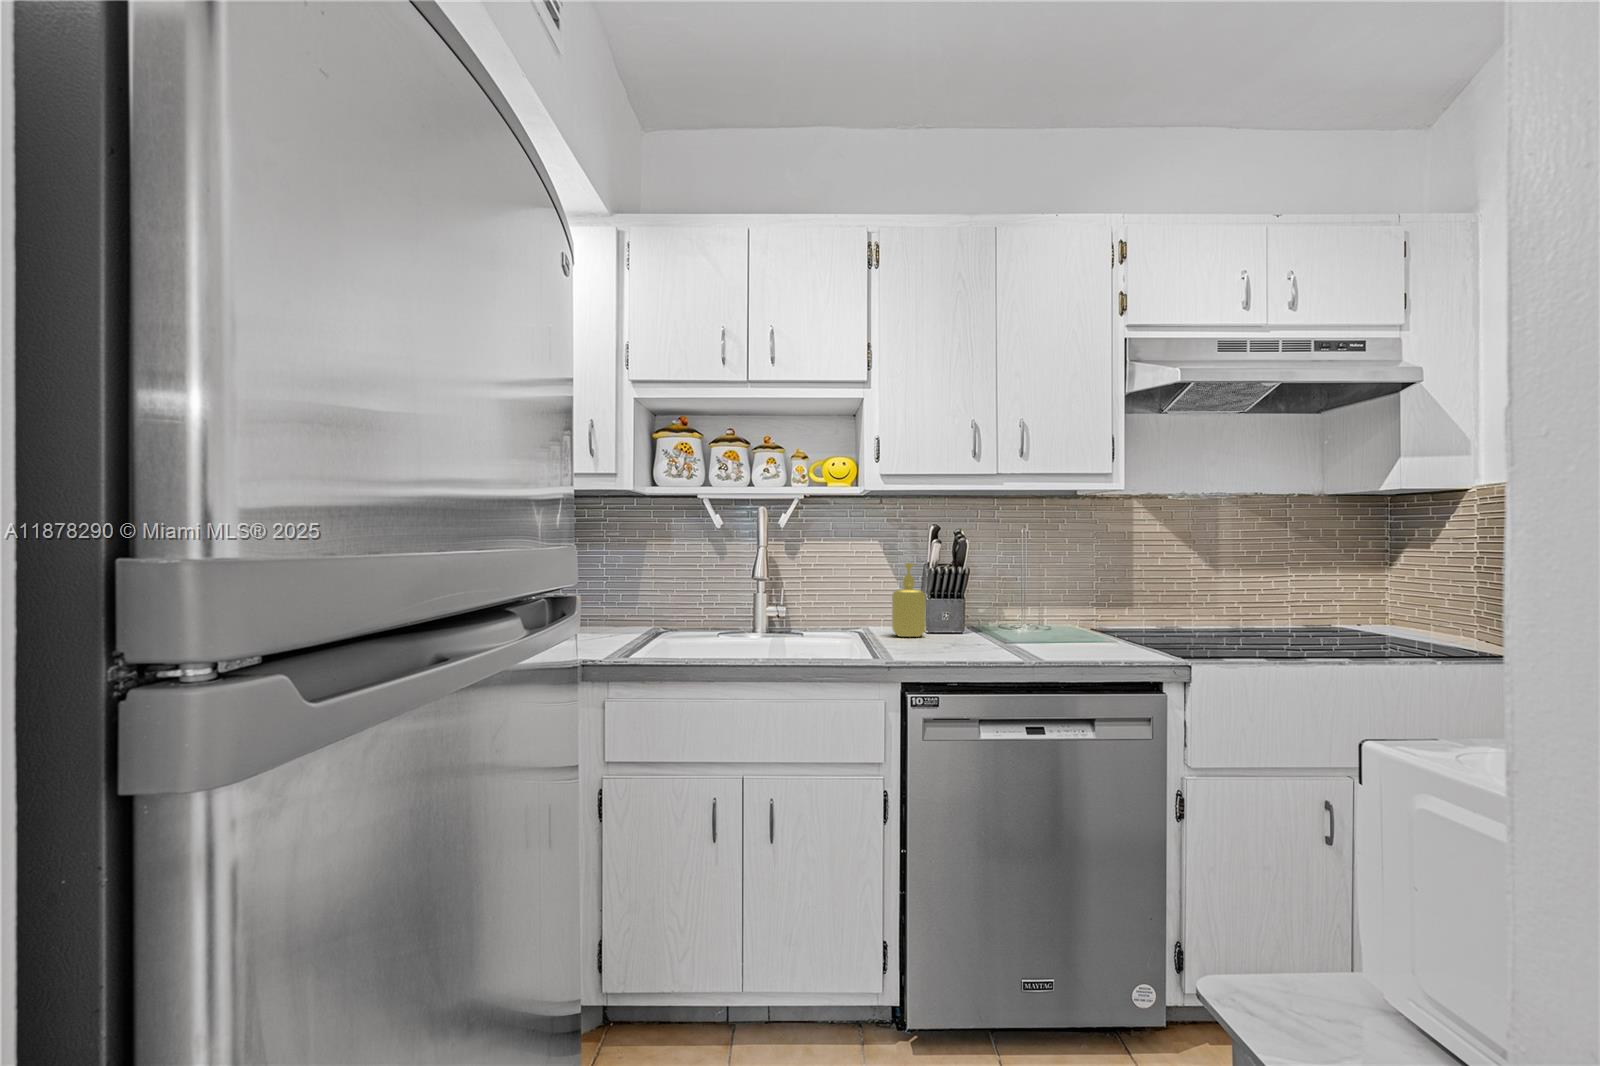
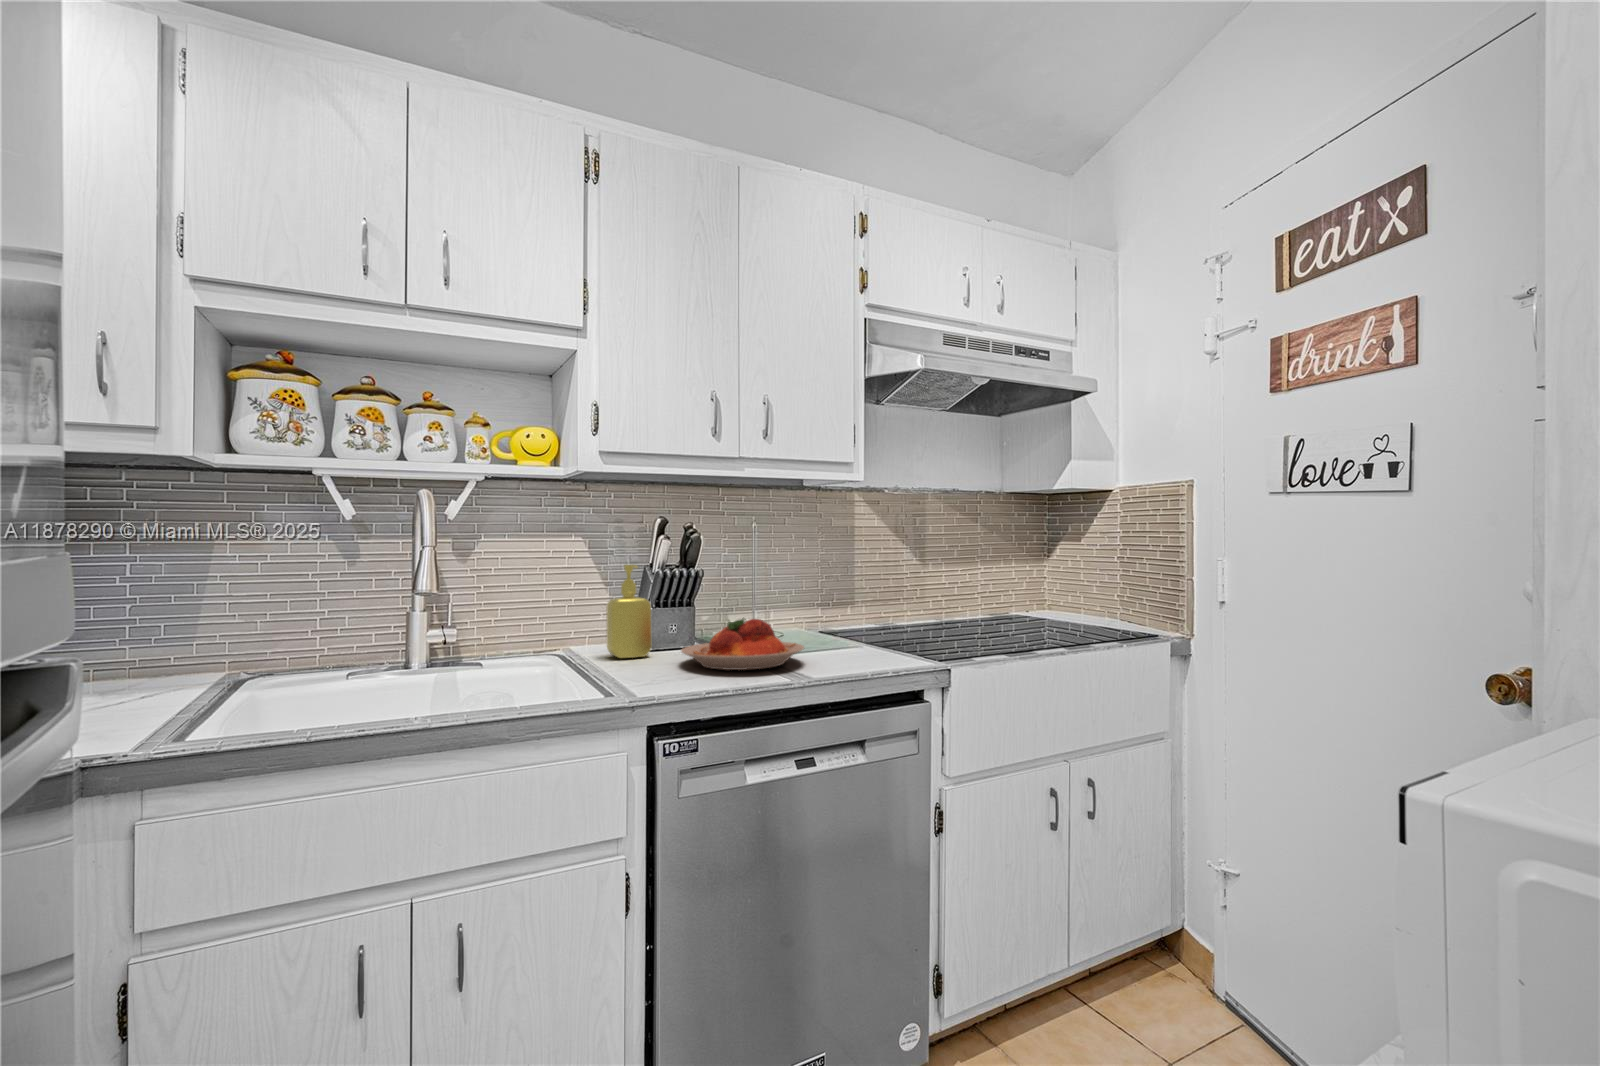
plate: none [940,609,1044,650] -> present [681,618,804,670]

